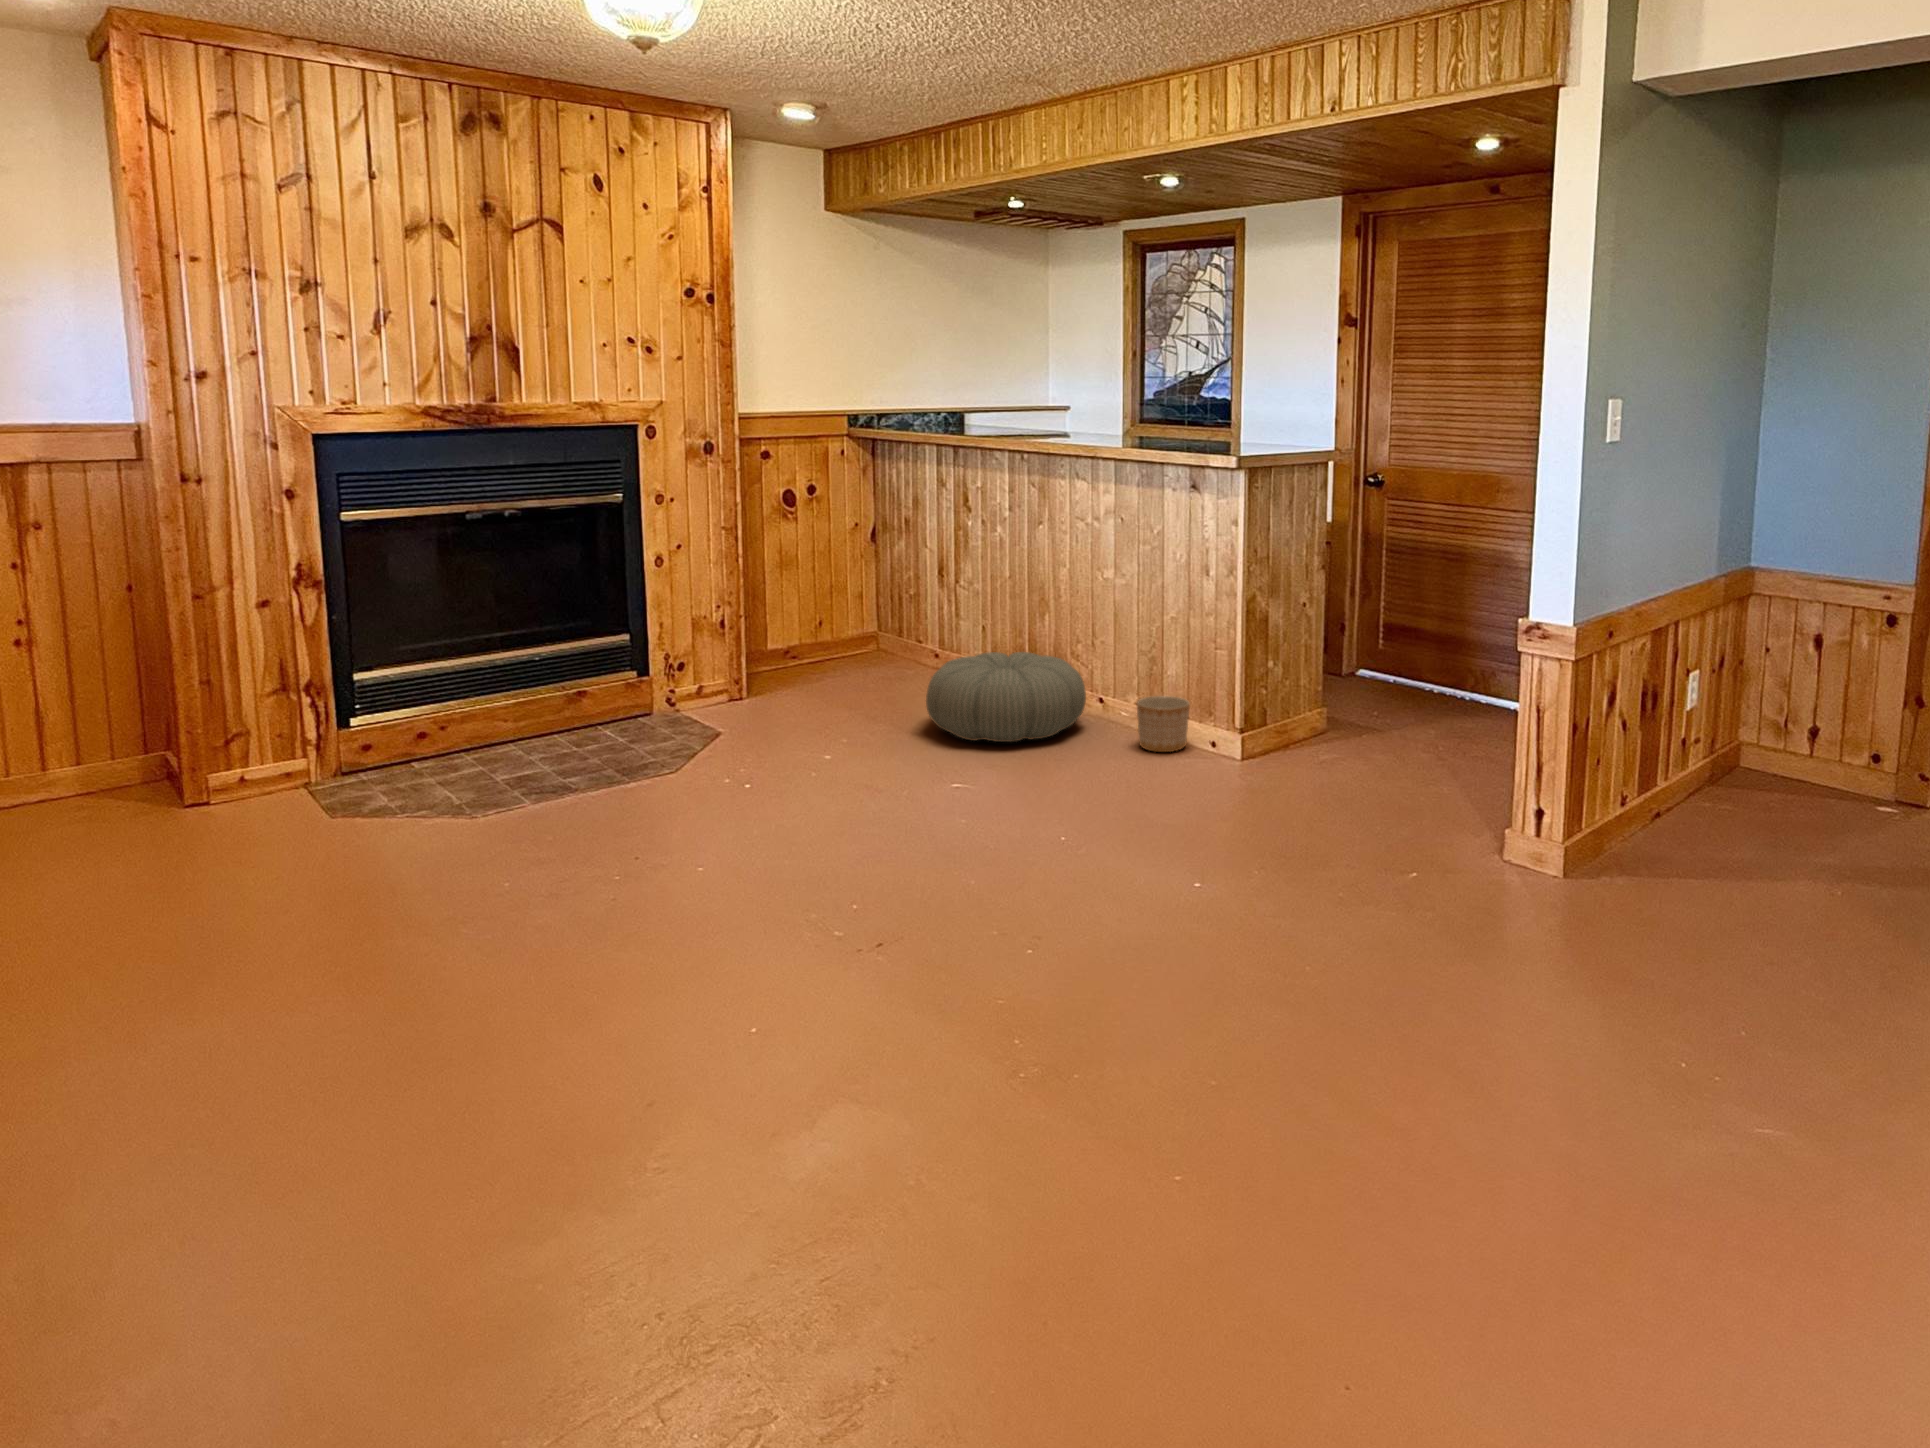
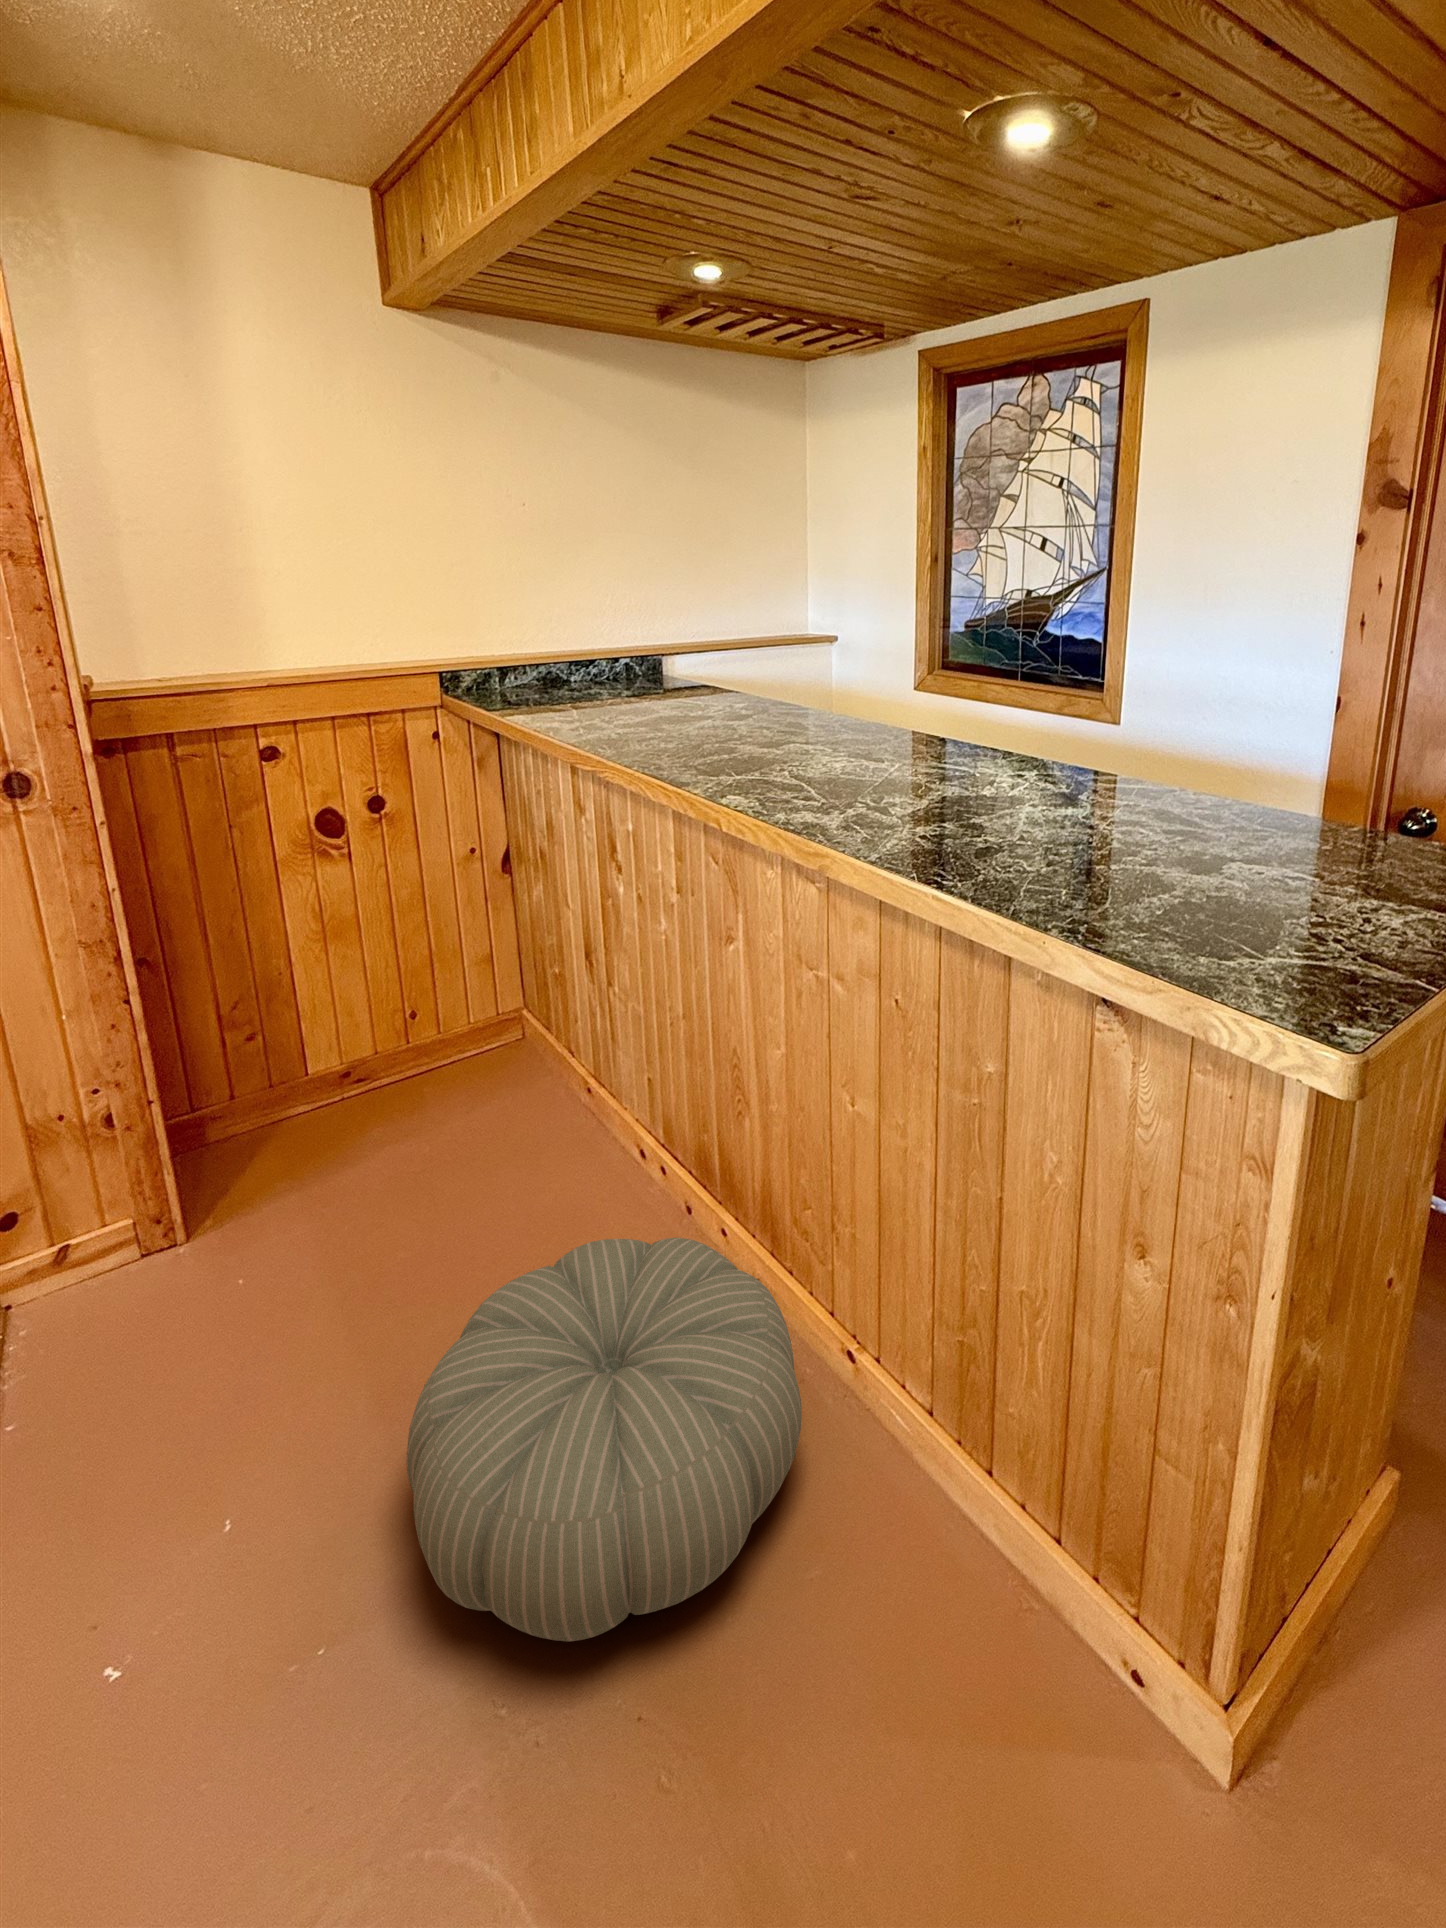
planter: present [1136,696,1190,752] -> none [918,1503,1068,1745]

